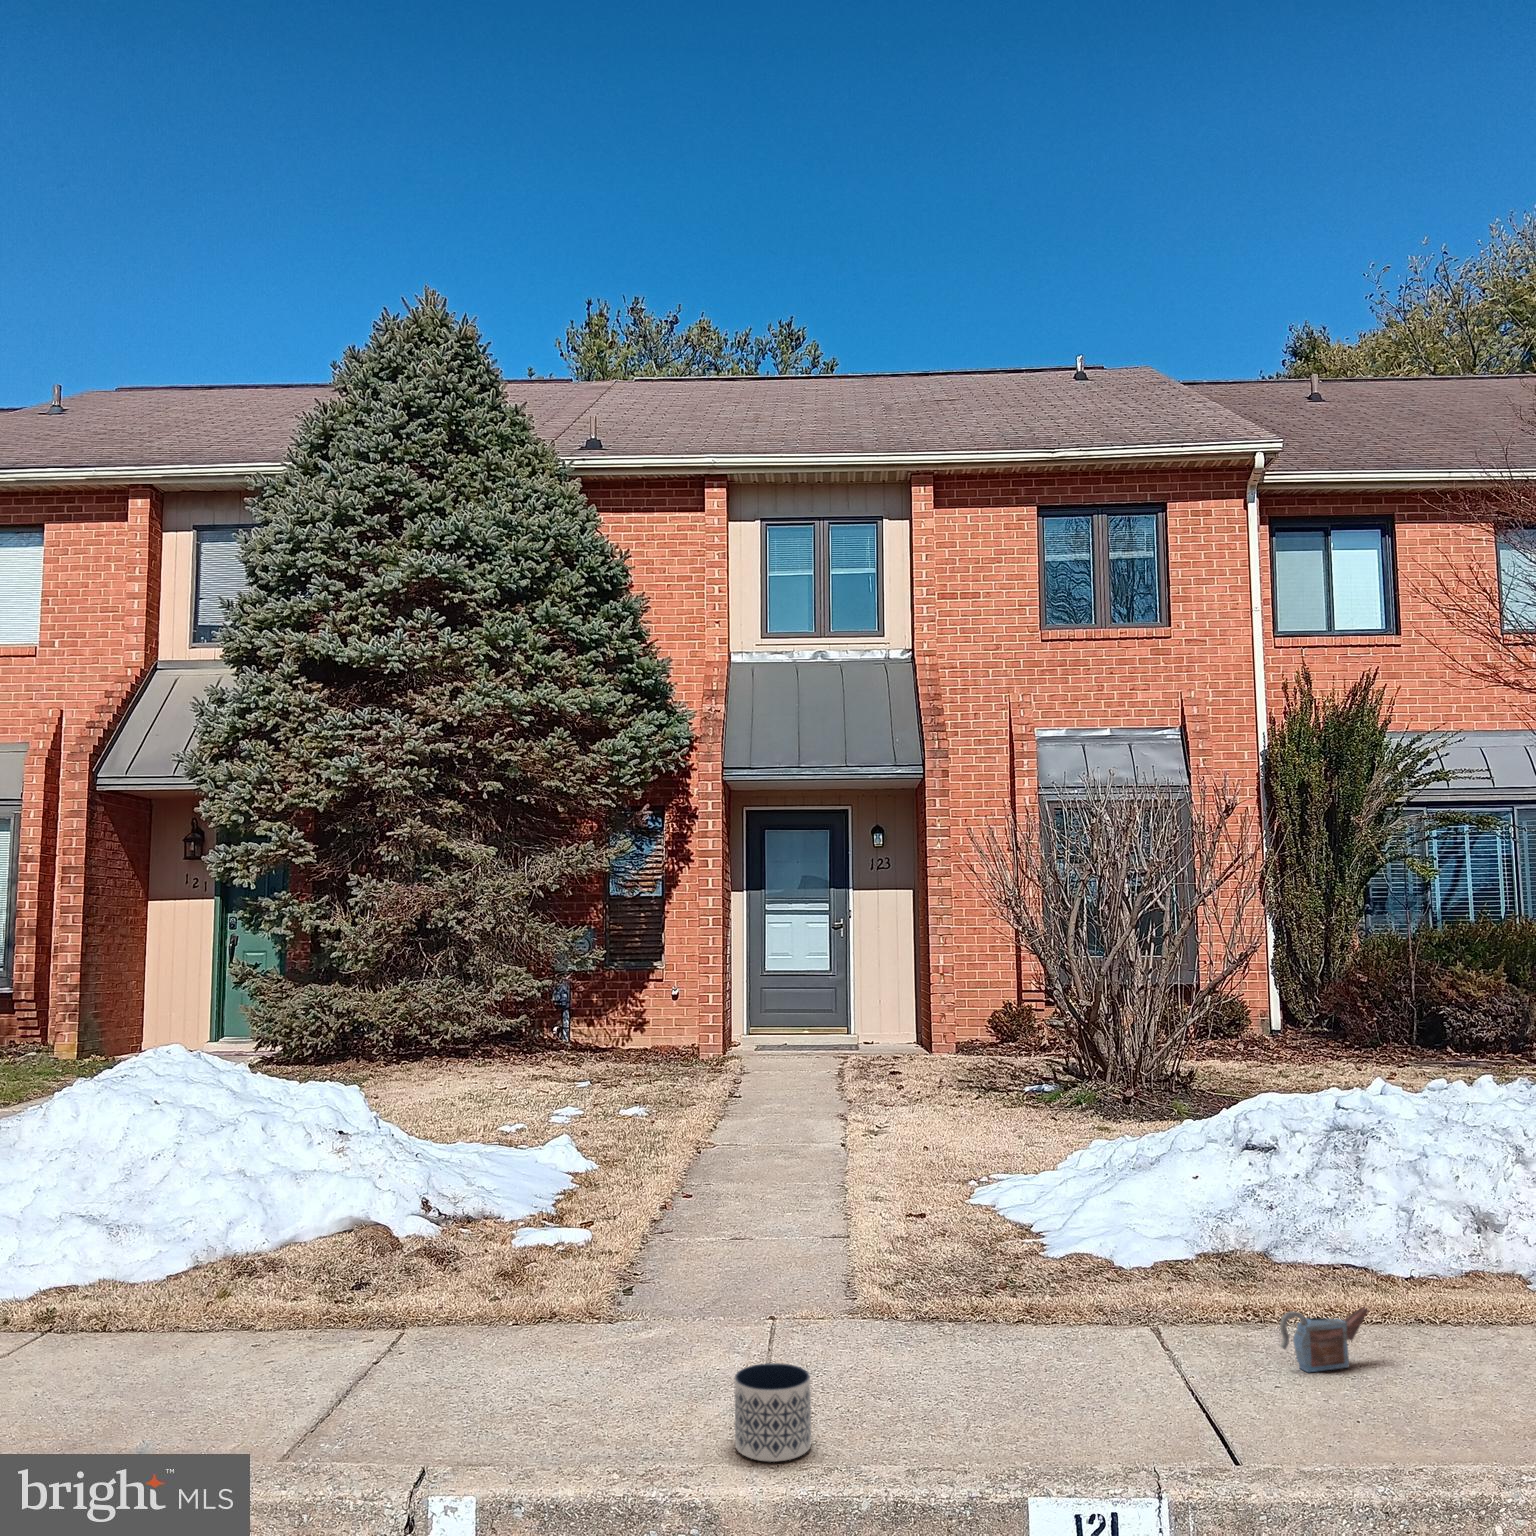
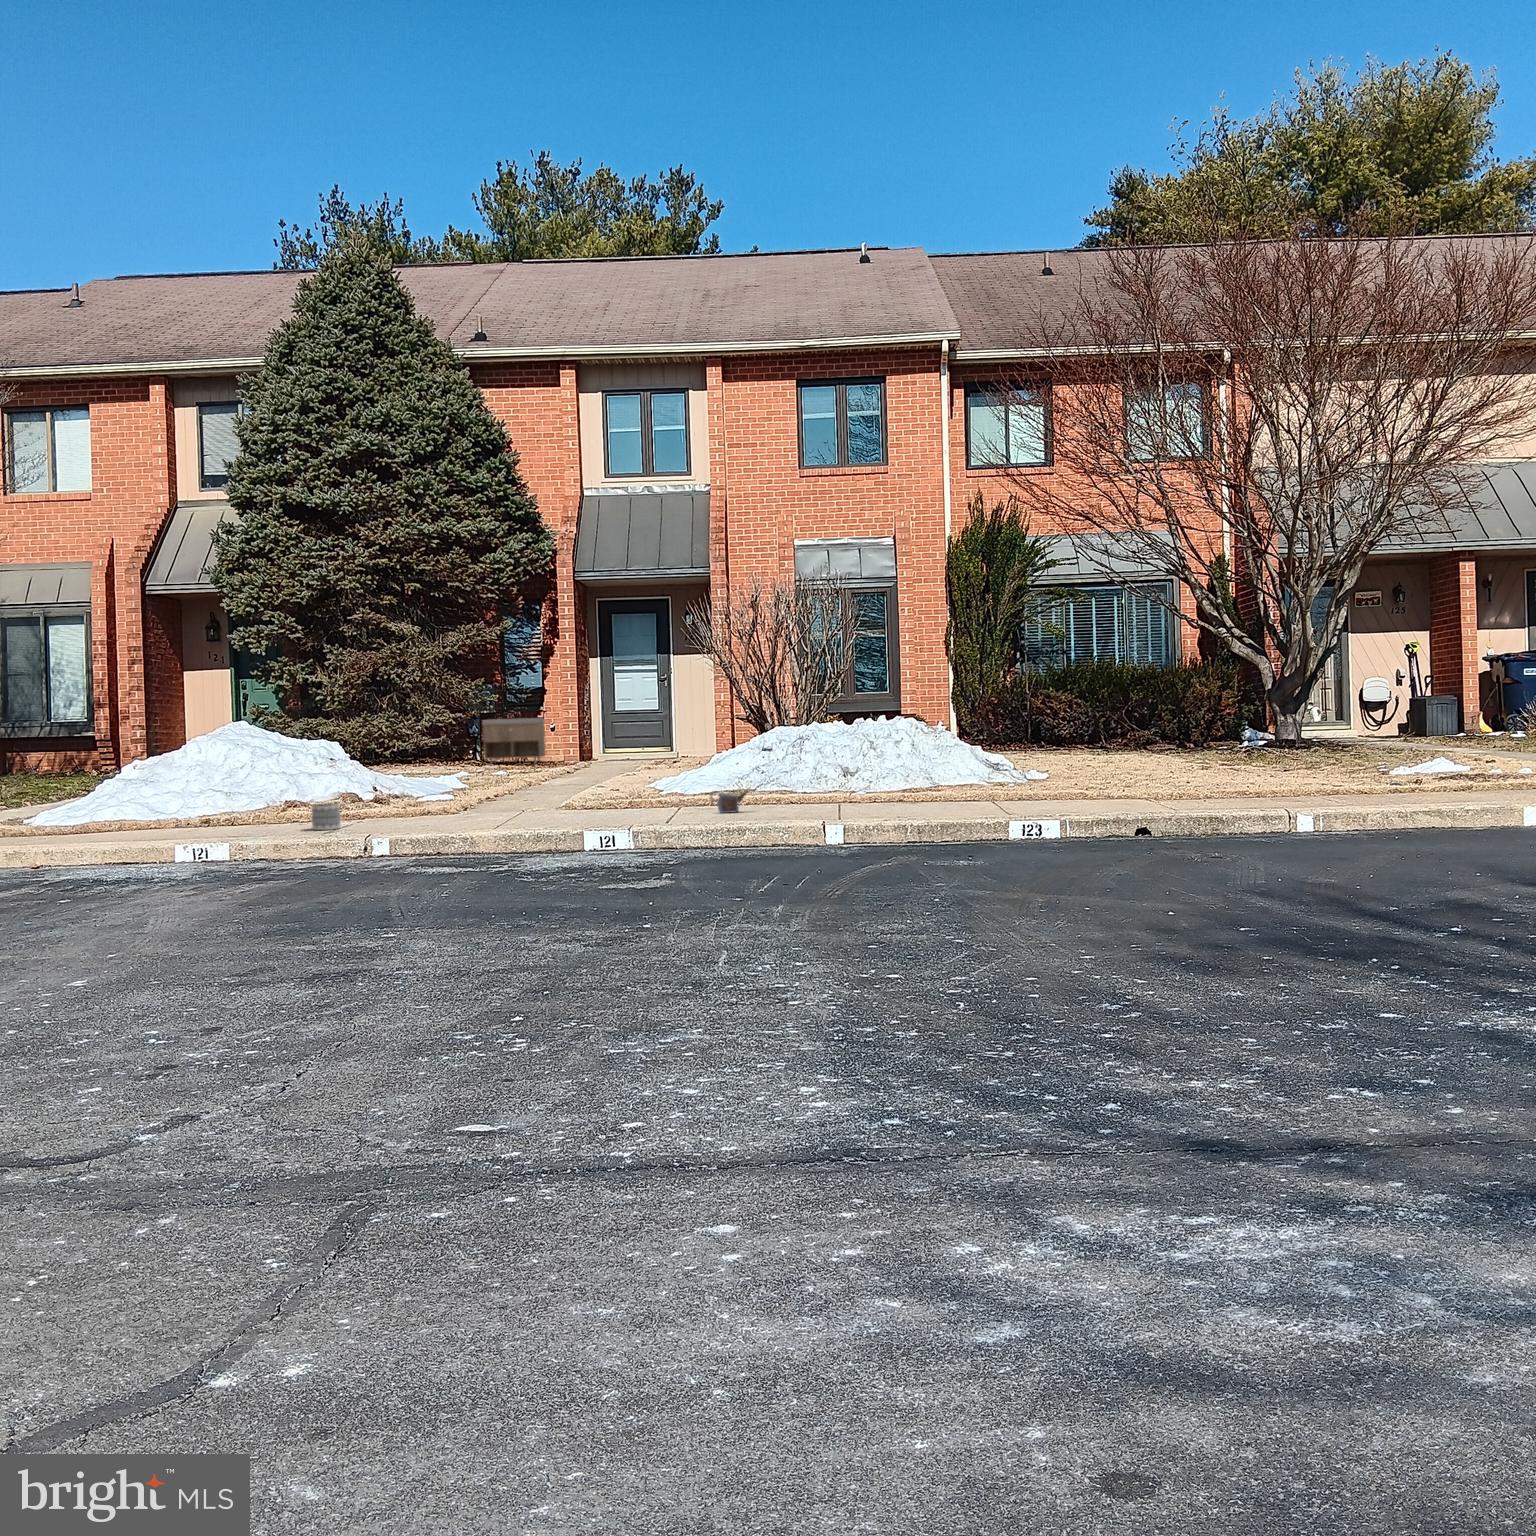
storage bench: none [580,982,669,1052] -> present [482,718,546,763]
planter: present [734,1363,811,1462] -> present [311,803,340,830]

